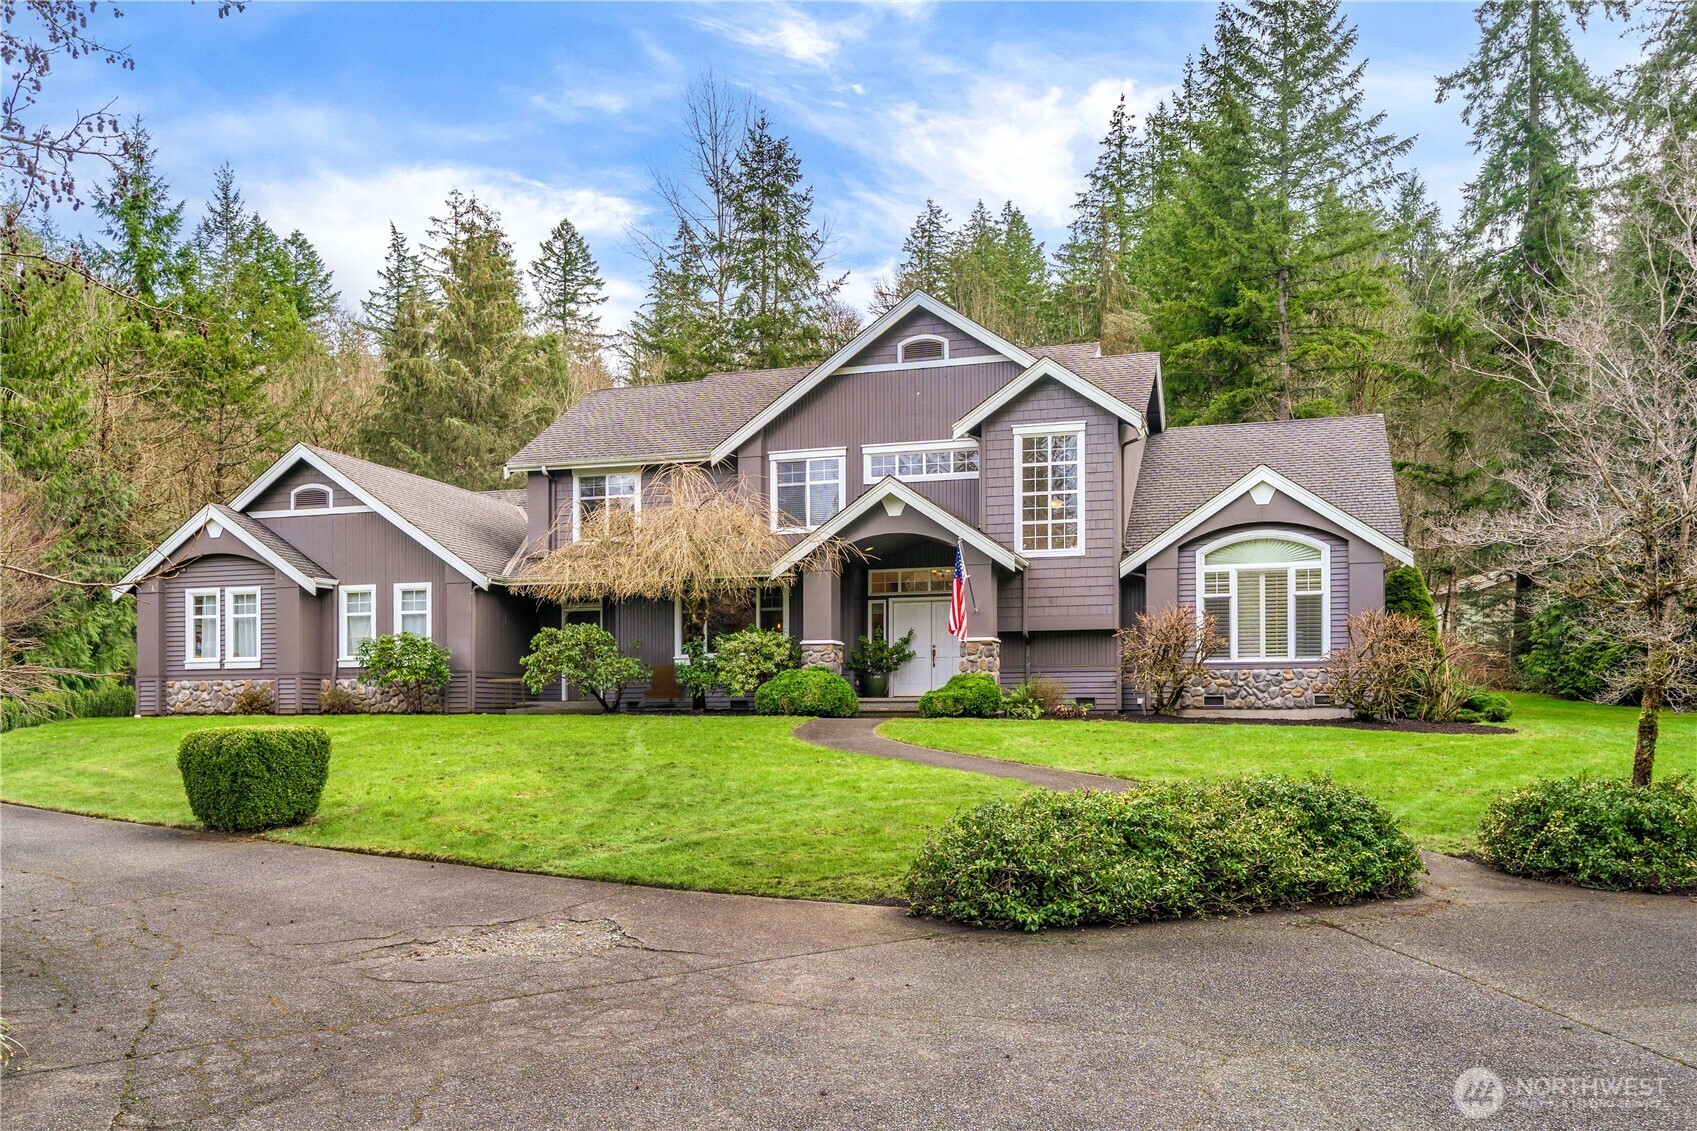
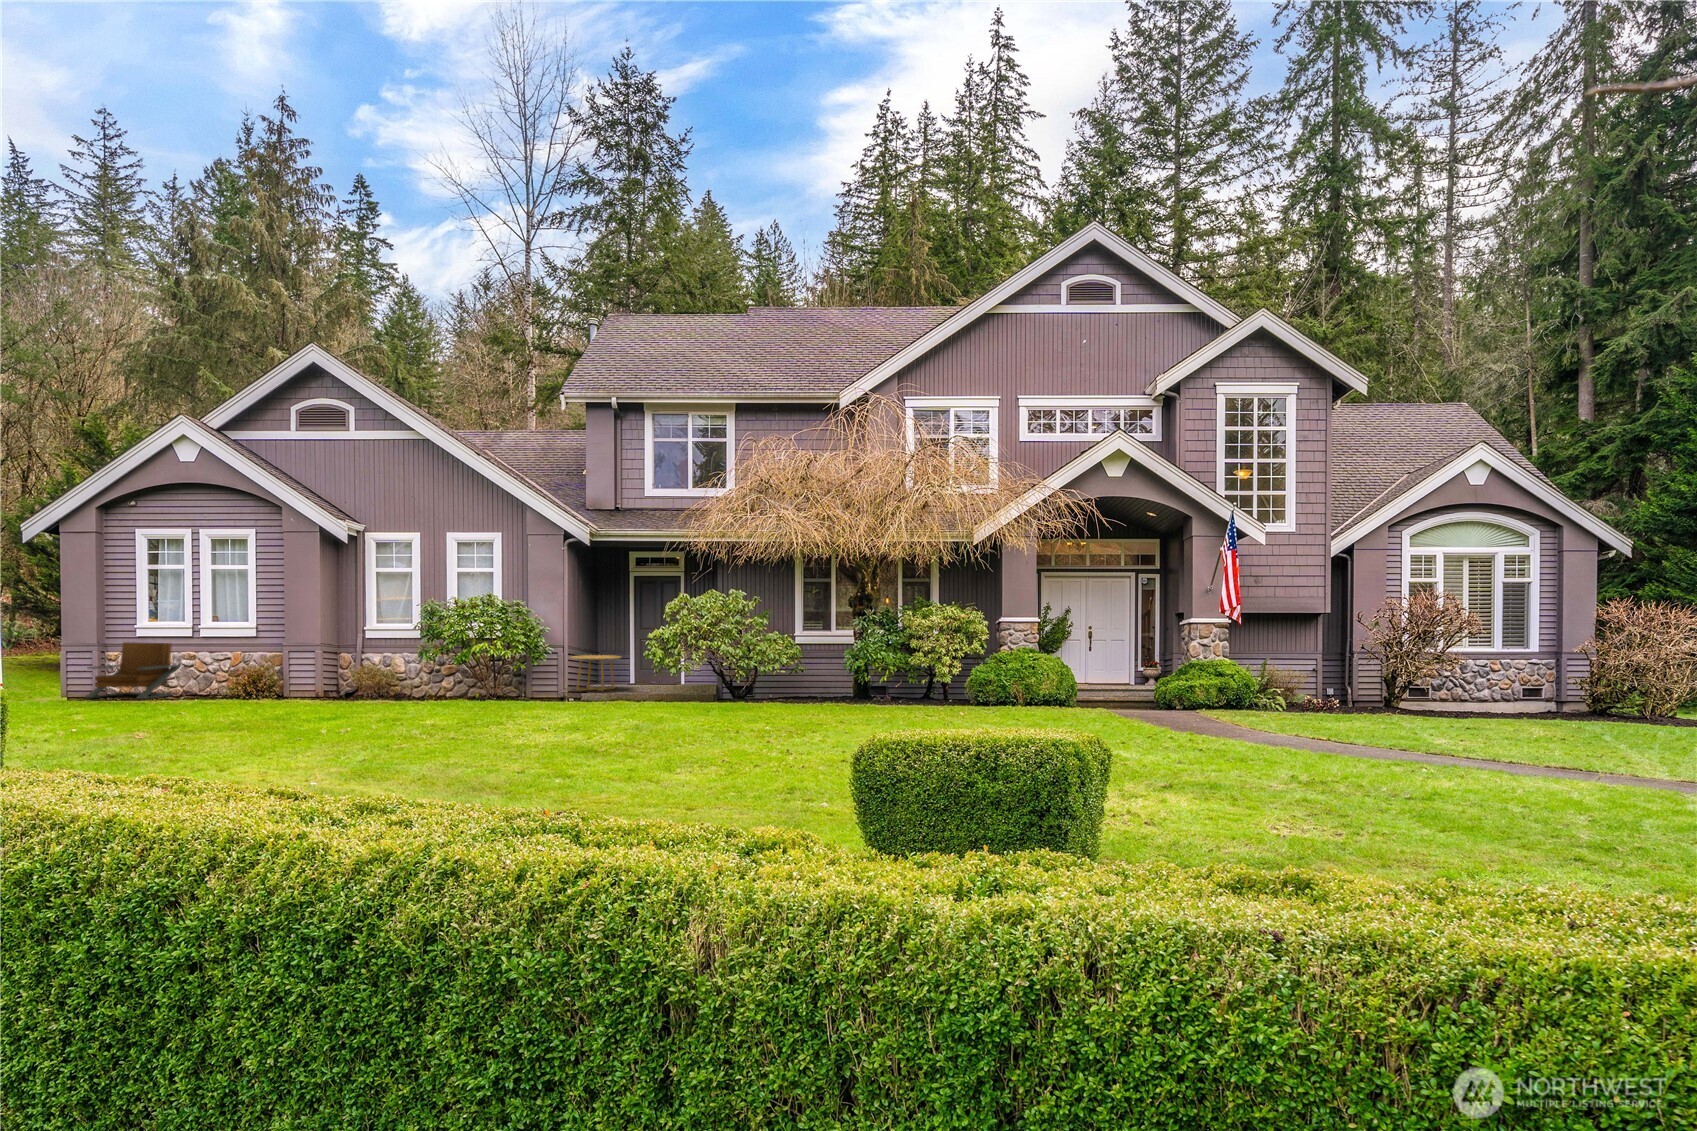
lounge chair: present [638,664,690,707] -> present [86,642,180,699]

